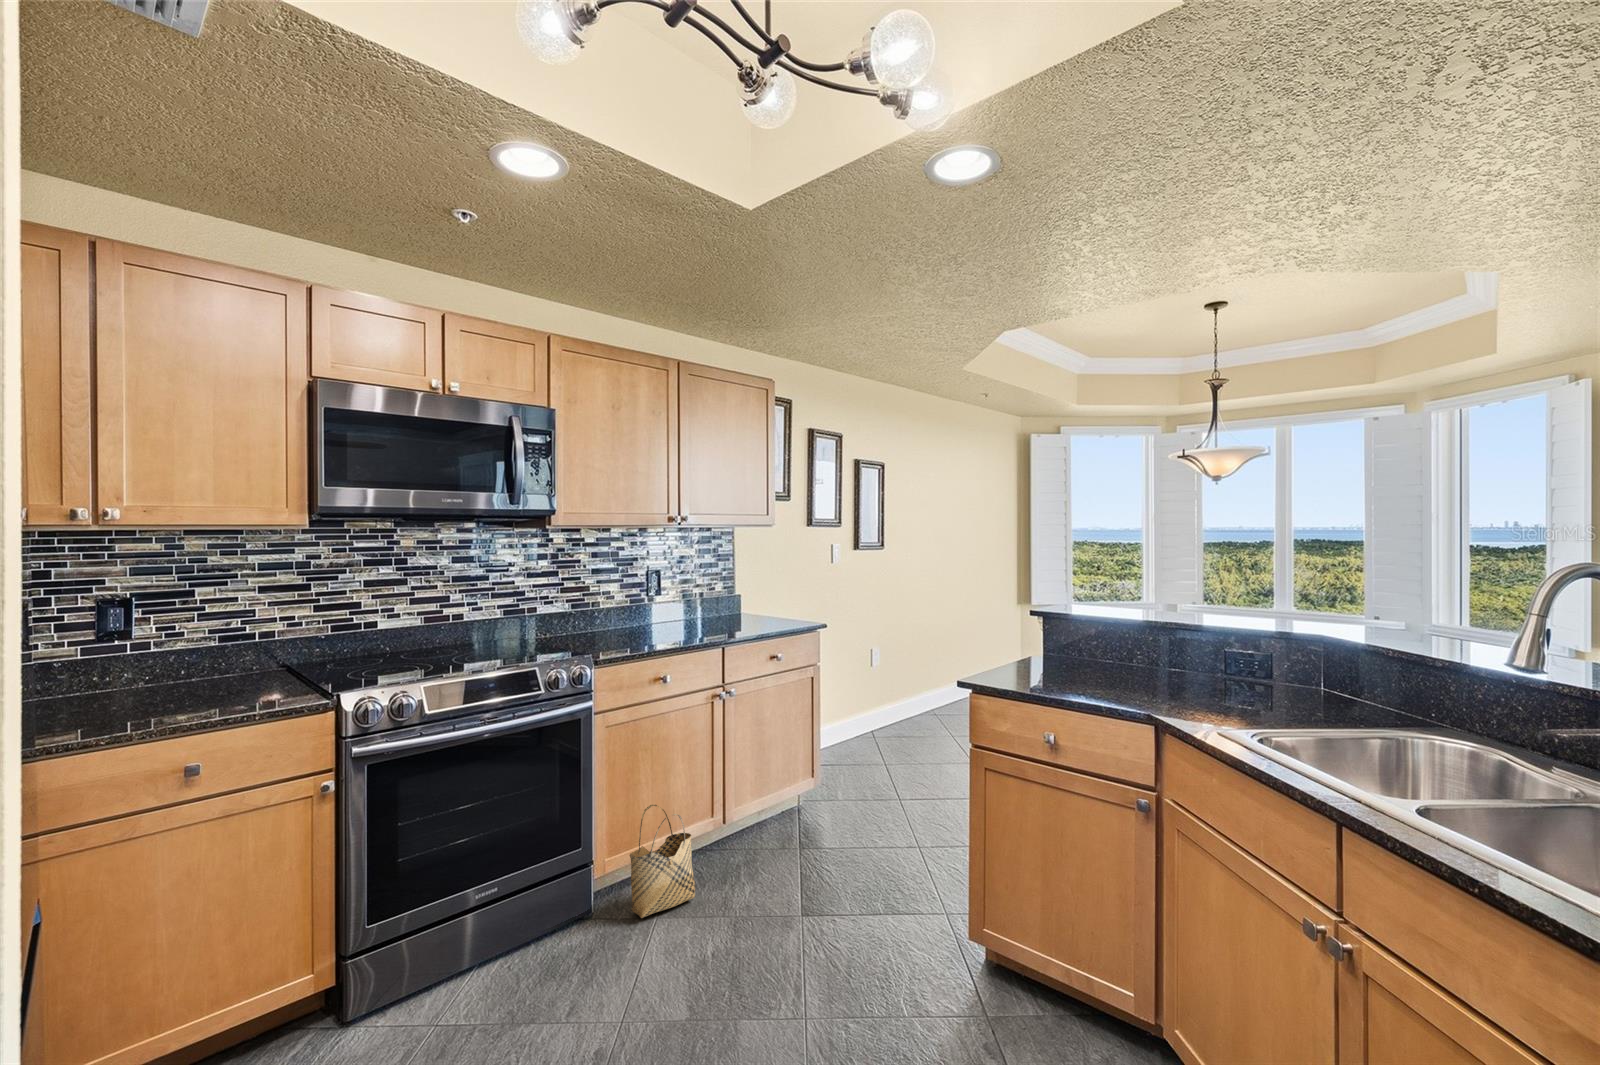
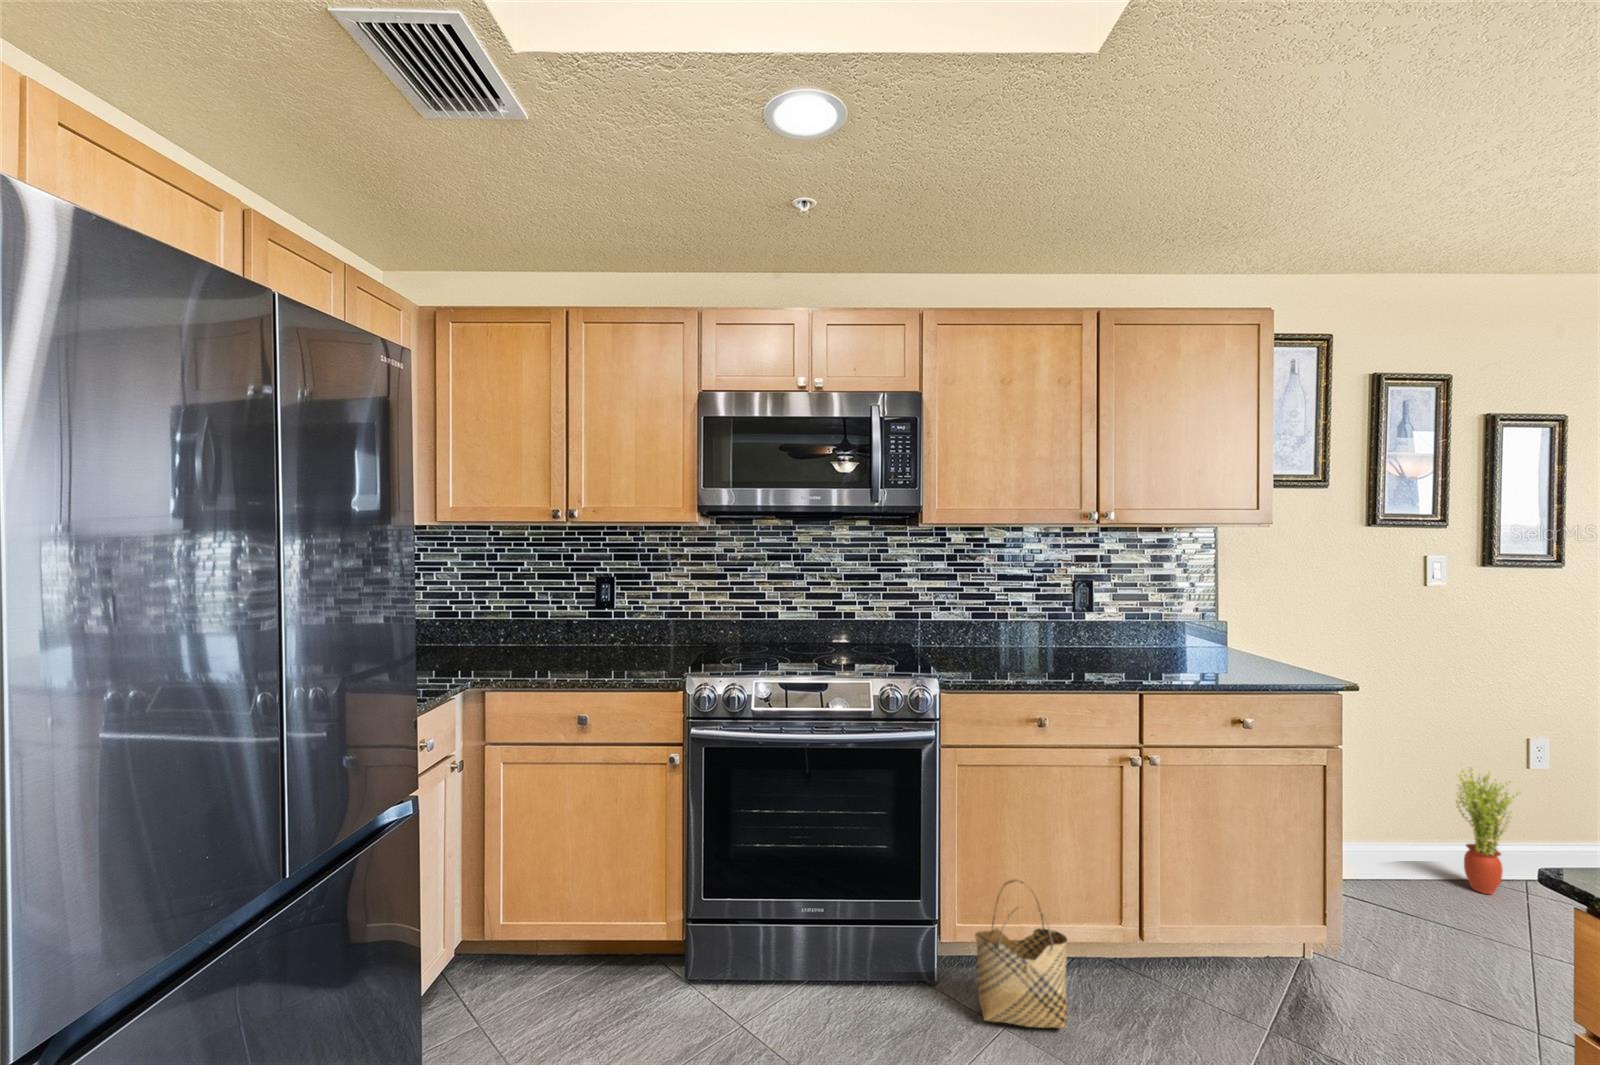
potted plant: none [849,672,876,746] -> present [1455,770,1521,895]

